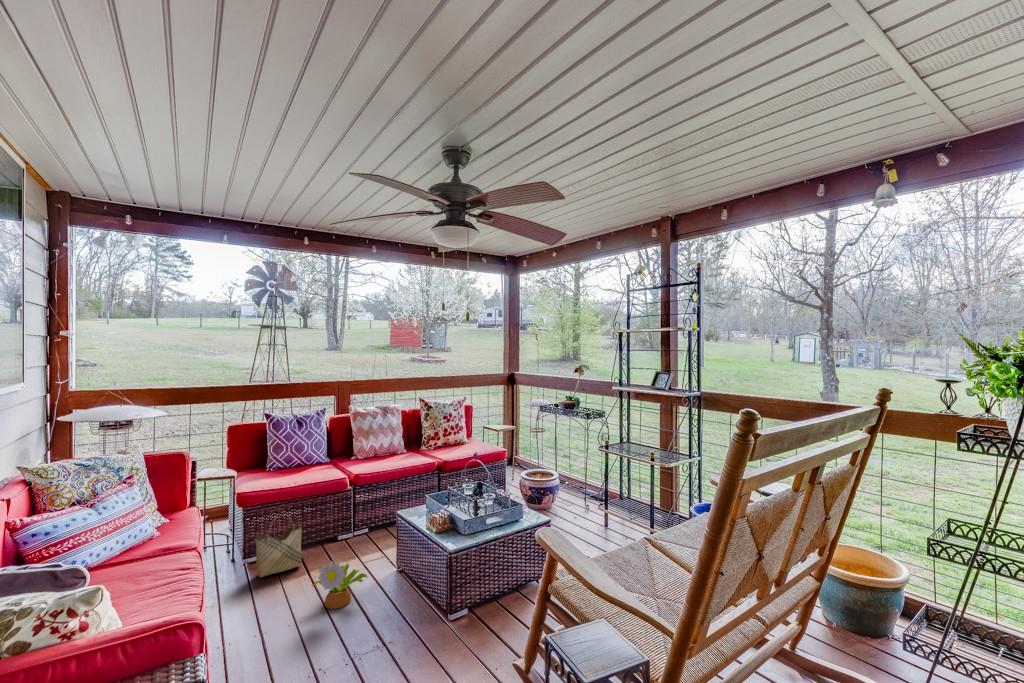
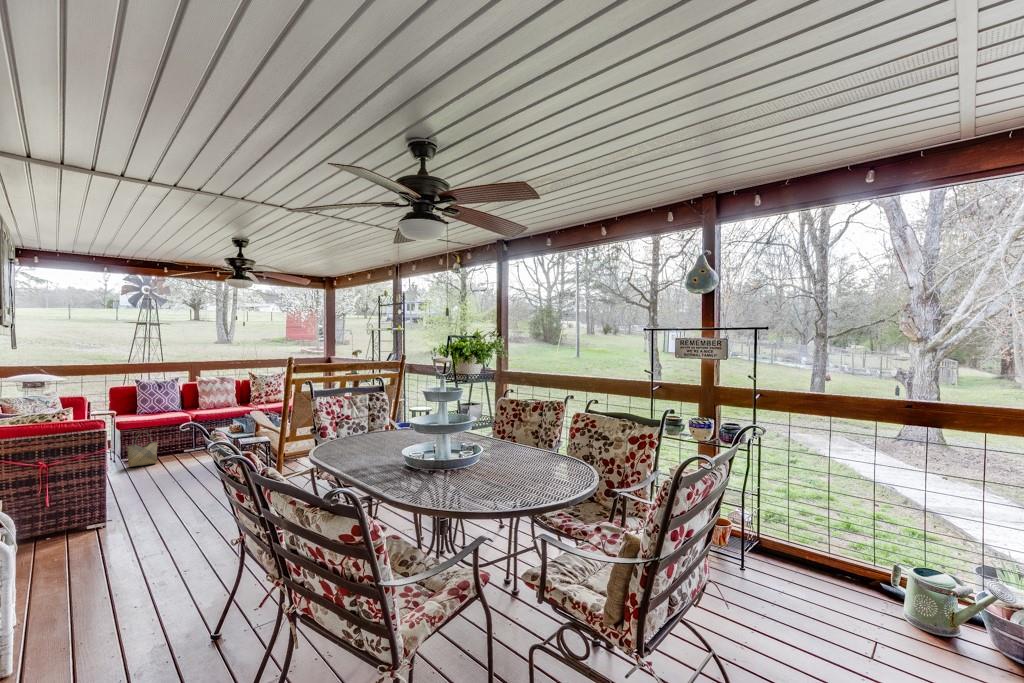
decorative plant: present [312,561,367,609] -> none [158,449,193,474]

